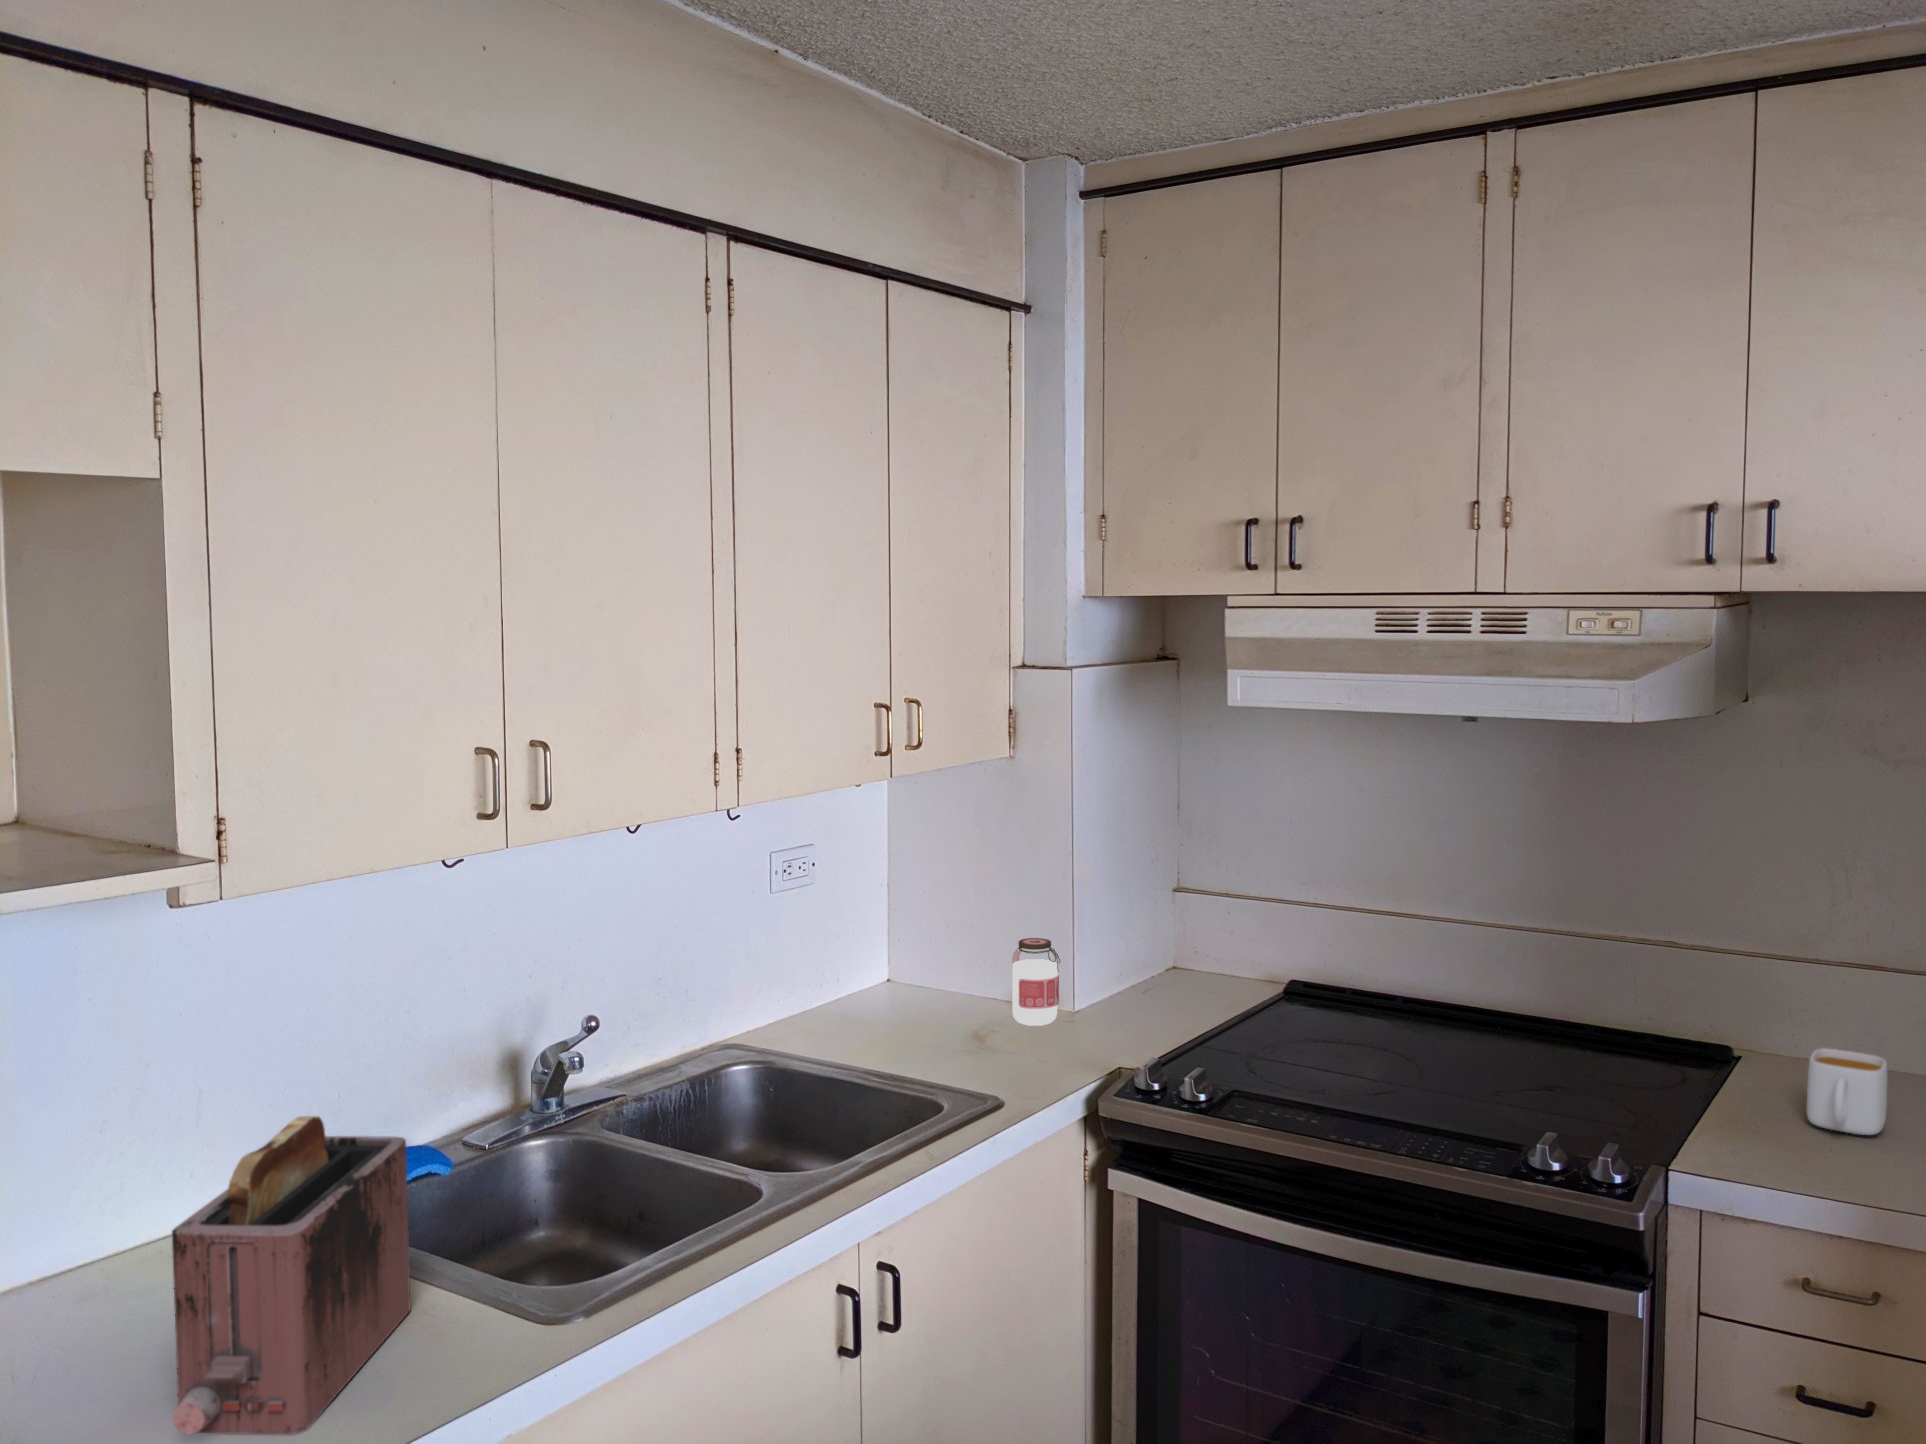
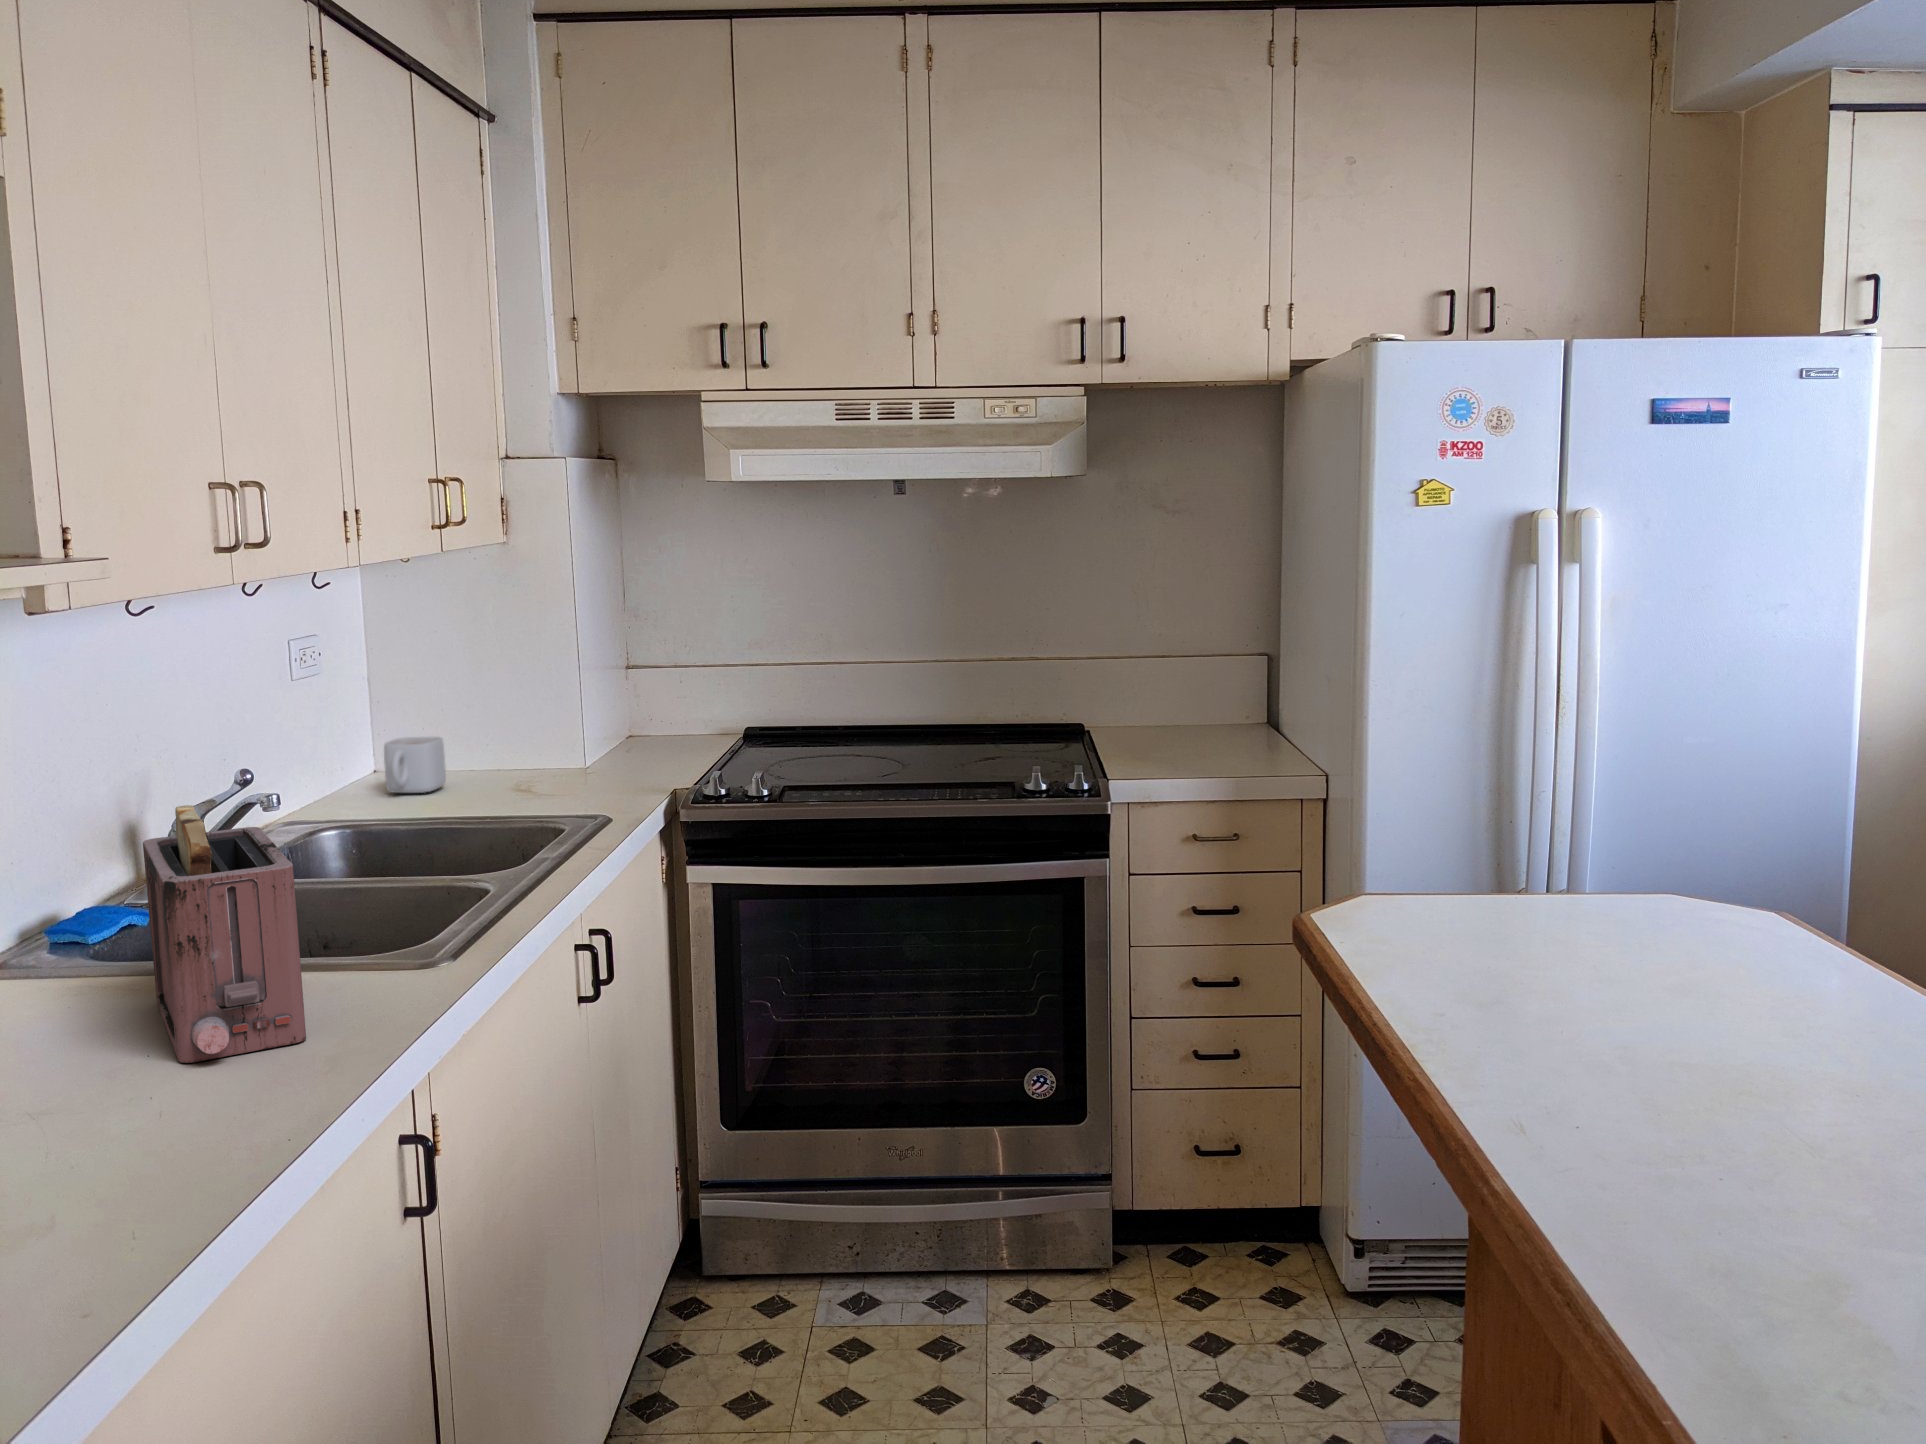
jar: present [1012,938,1060,1026] -> none [524,707,572,786]
mug: present [1807,1048,1887,1135] -> present [384,737,446,793]

